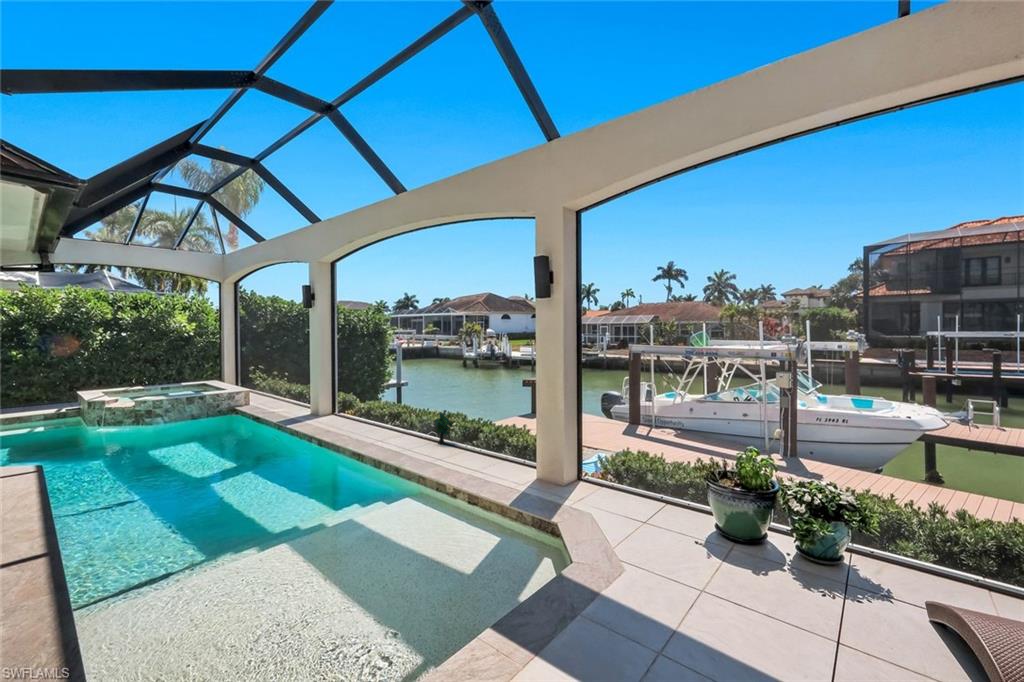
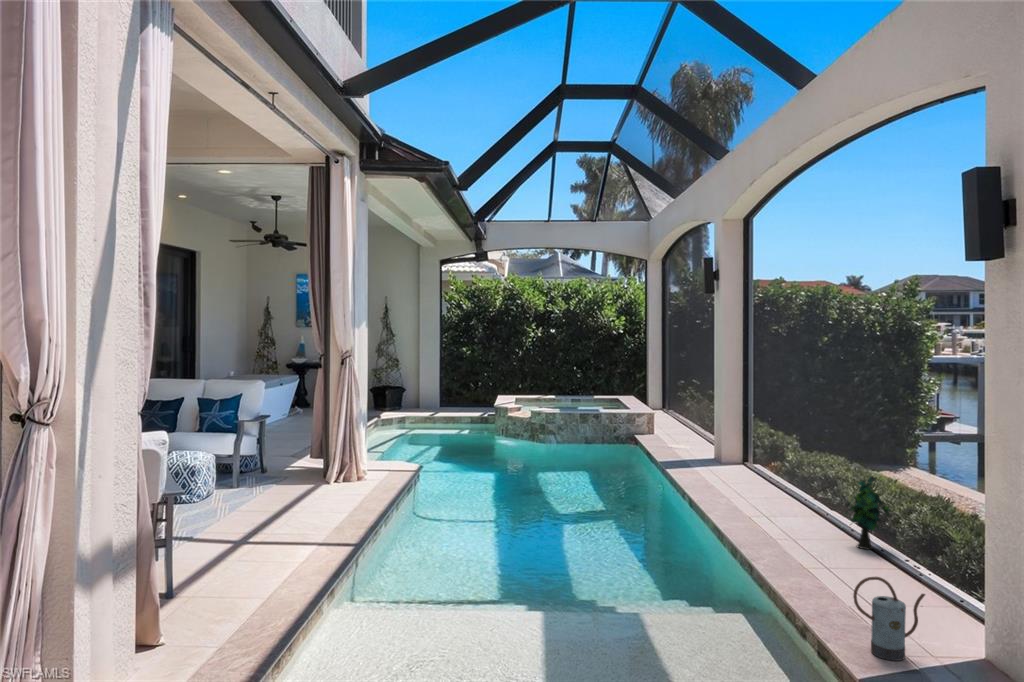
watering can: none [496,453,515,487] -> present [853,577,925,661]

